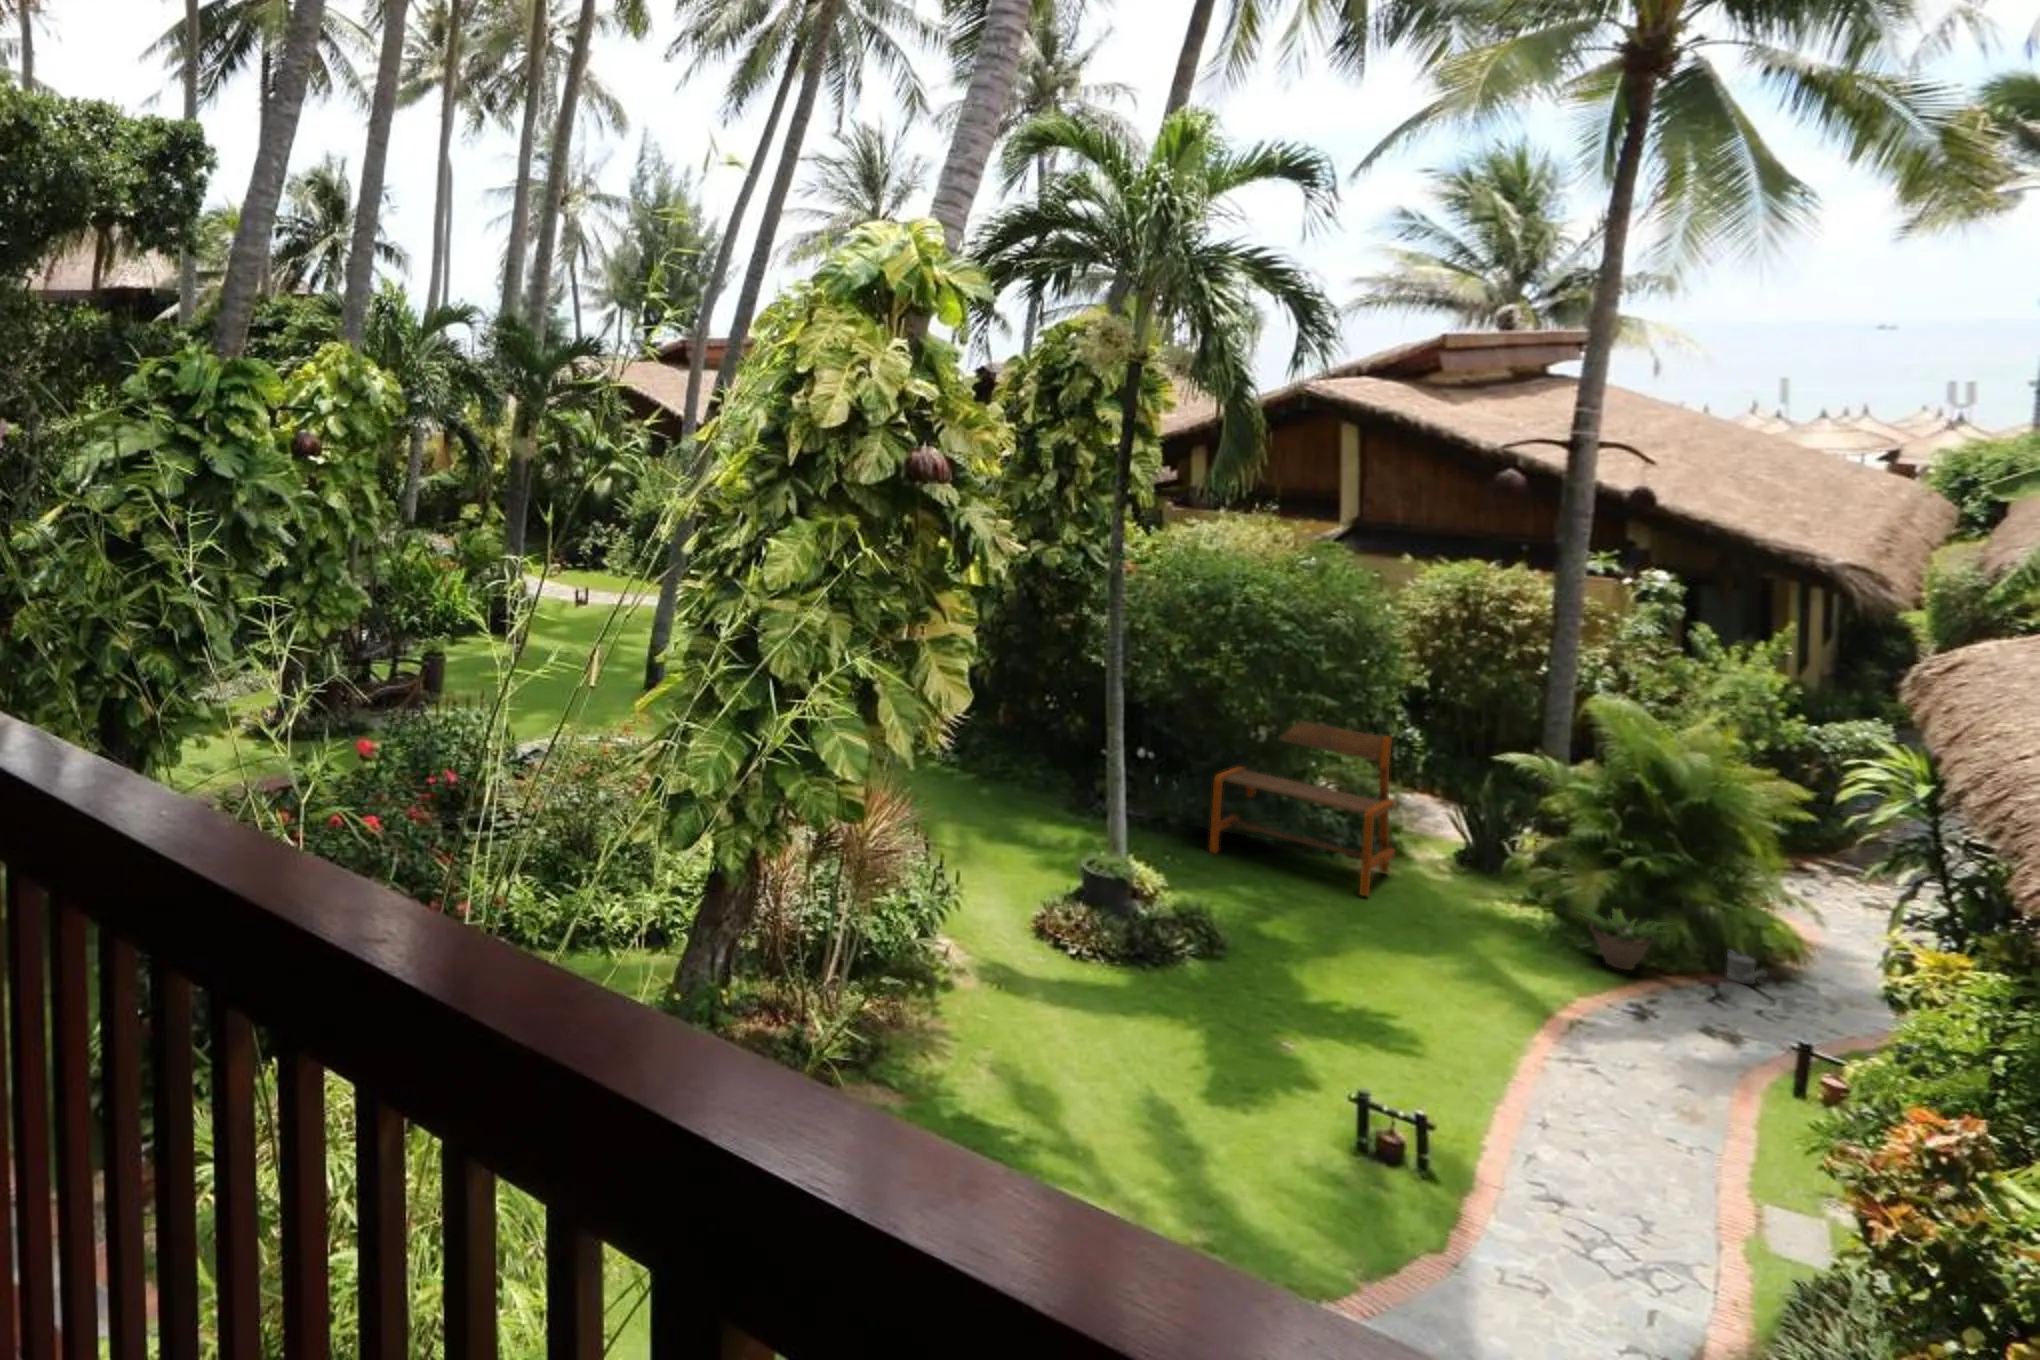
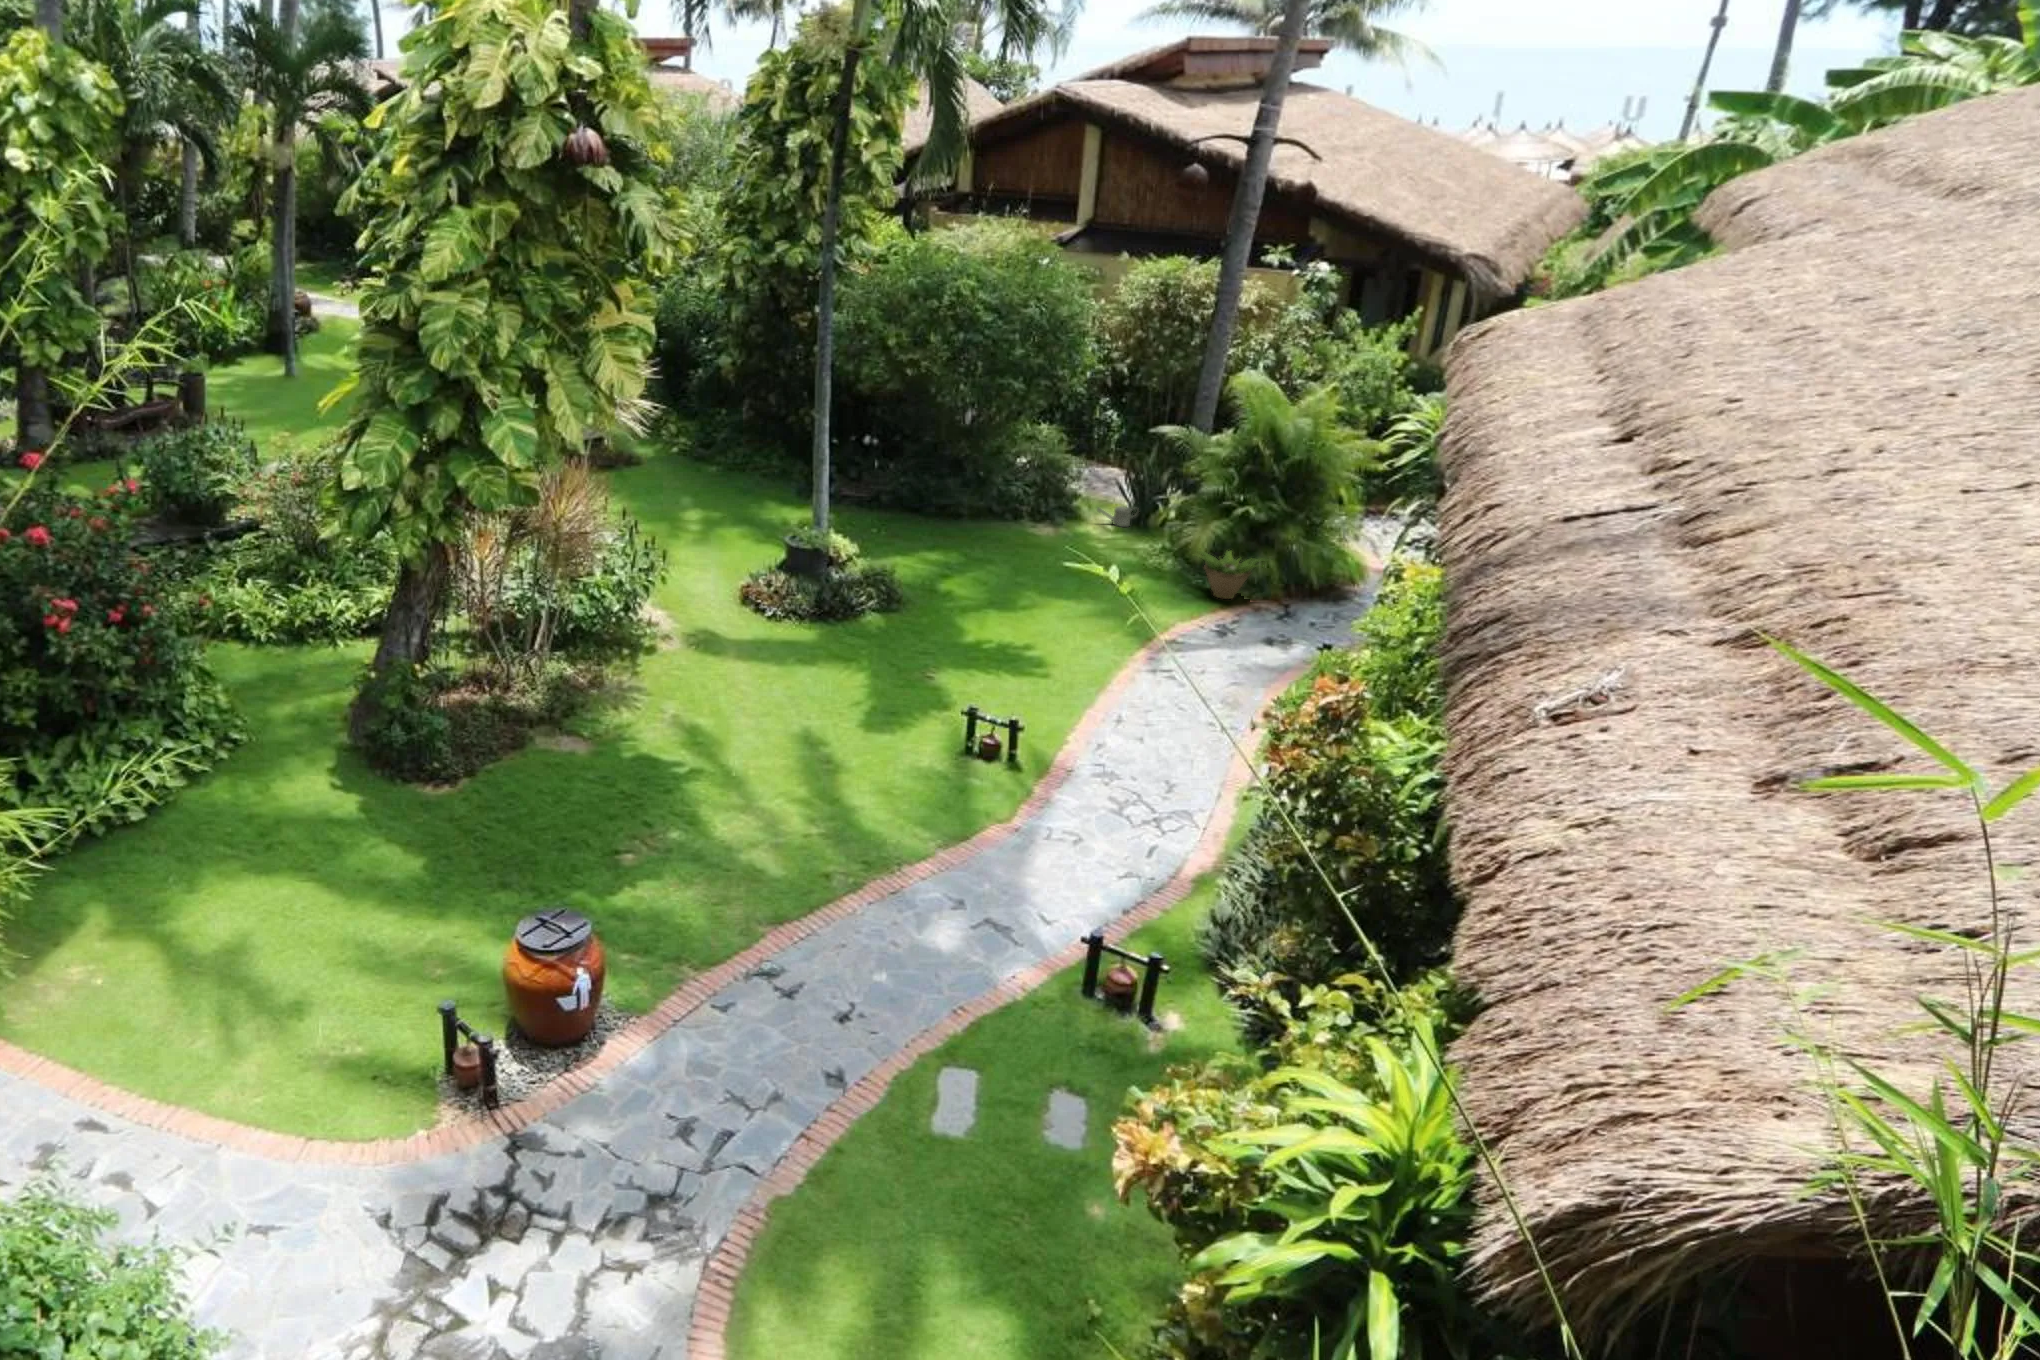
bench: present [1209,721,1395,896] -> none [909,396,1071,555]
watering can: present [1727,949,1767,984] -> present [1097,506,1137,527]

